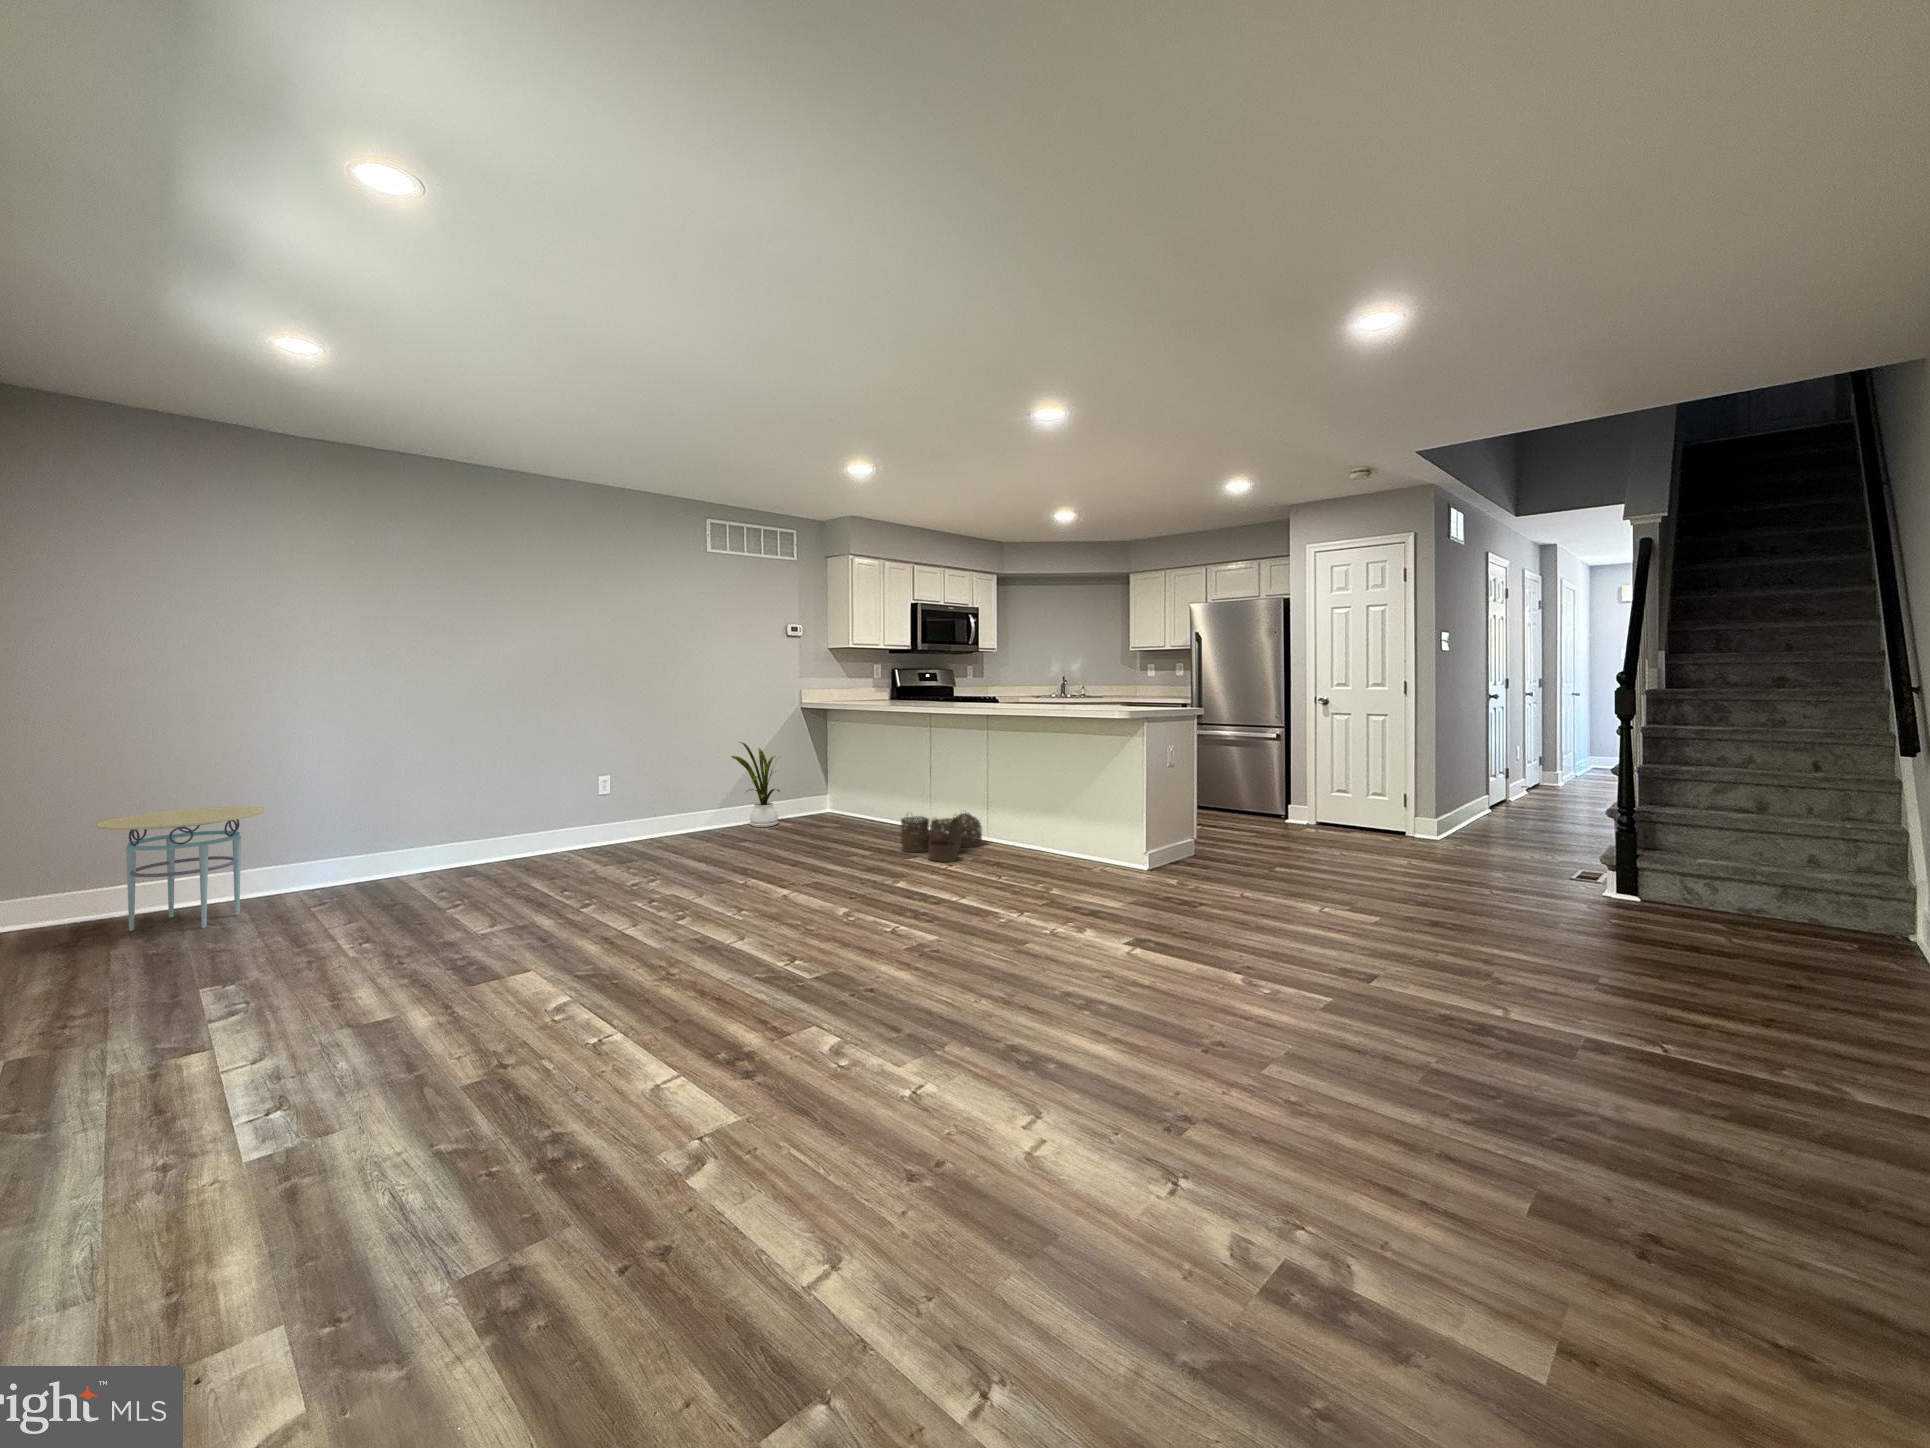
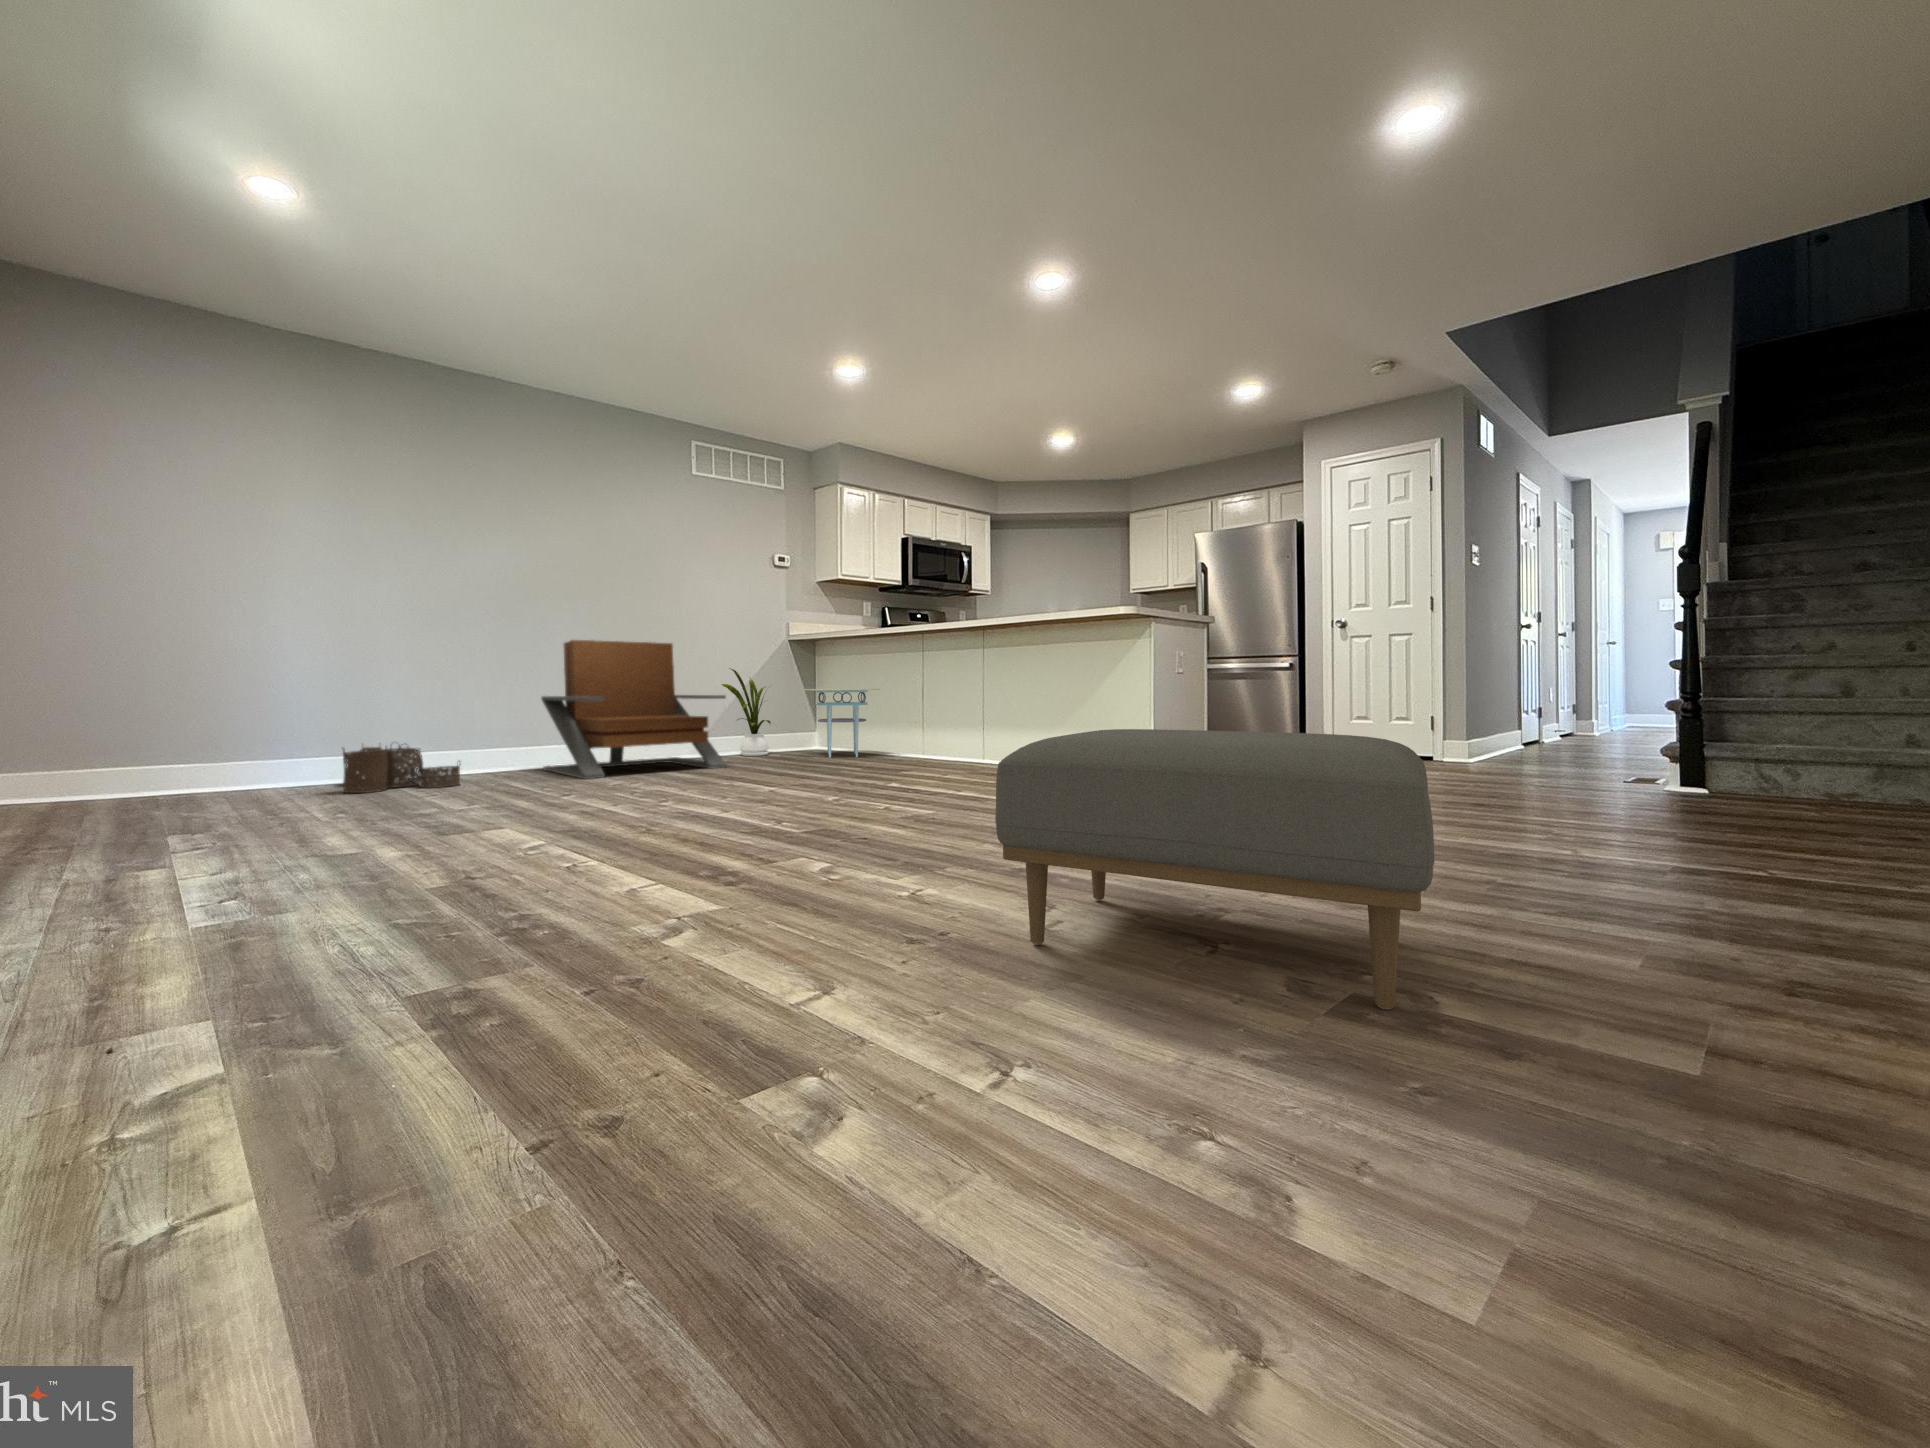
lounge chair: none [551,724,737,875] -> present [541,640,726,779]
side table: present [96,807,266,931] -> present [804,689,880,758]
woven basket: present [901,813,982,862] -> present [343,744,461,793]
ottoman: none [986,952,1355,1279] -> present [995,729,1434,1010]

